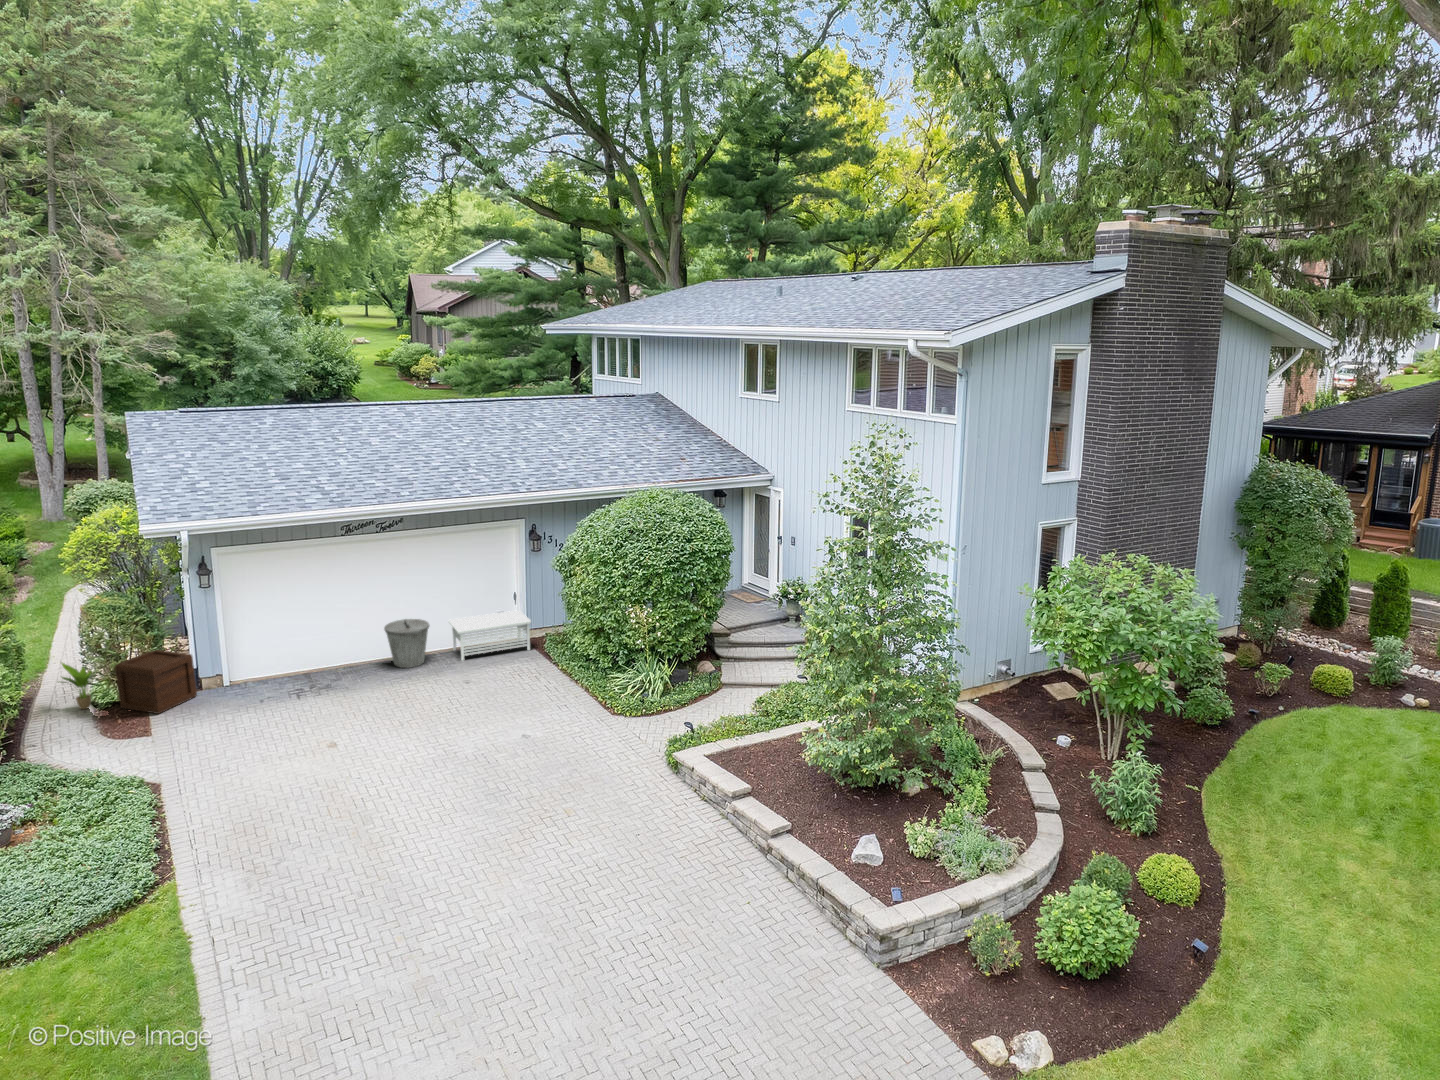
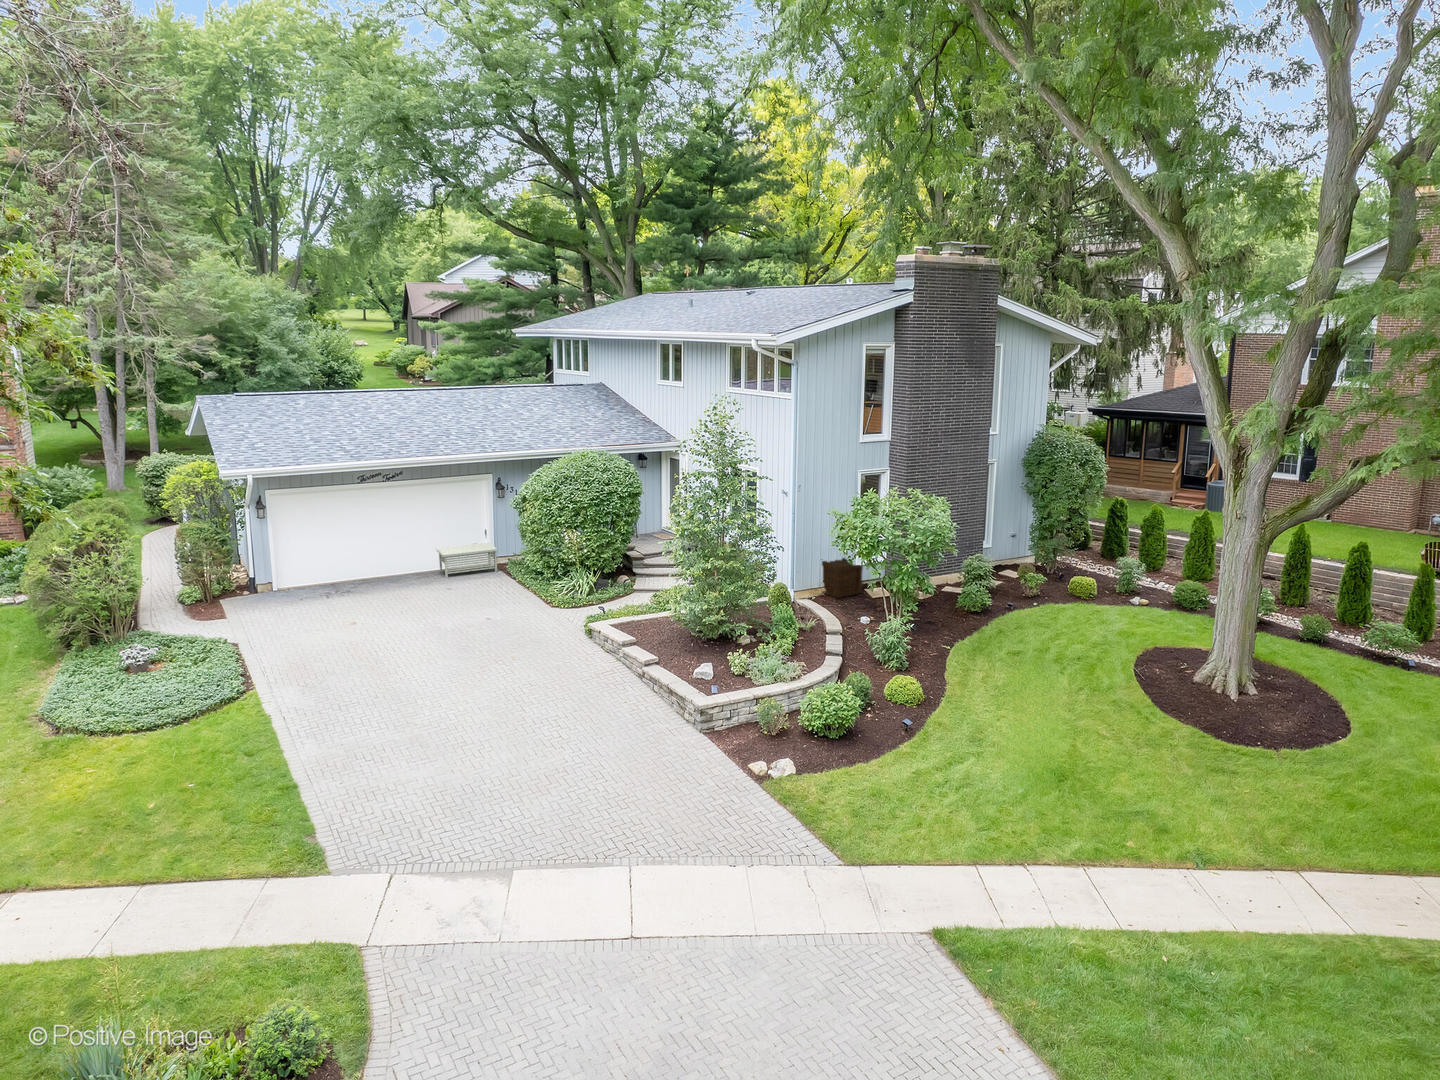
trash can: present [384,619,429,668] -> none [389,546,422,582]
wooden crate: present [115,650,197,714] -> present [822,558,863,598]
potted plant: present [62,663,93,709] -> none [157,571,185,604]

